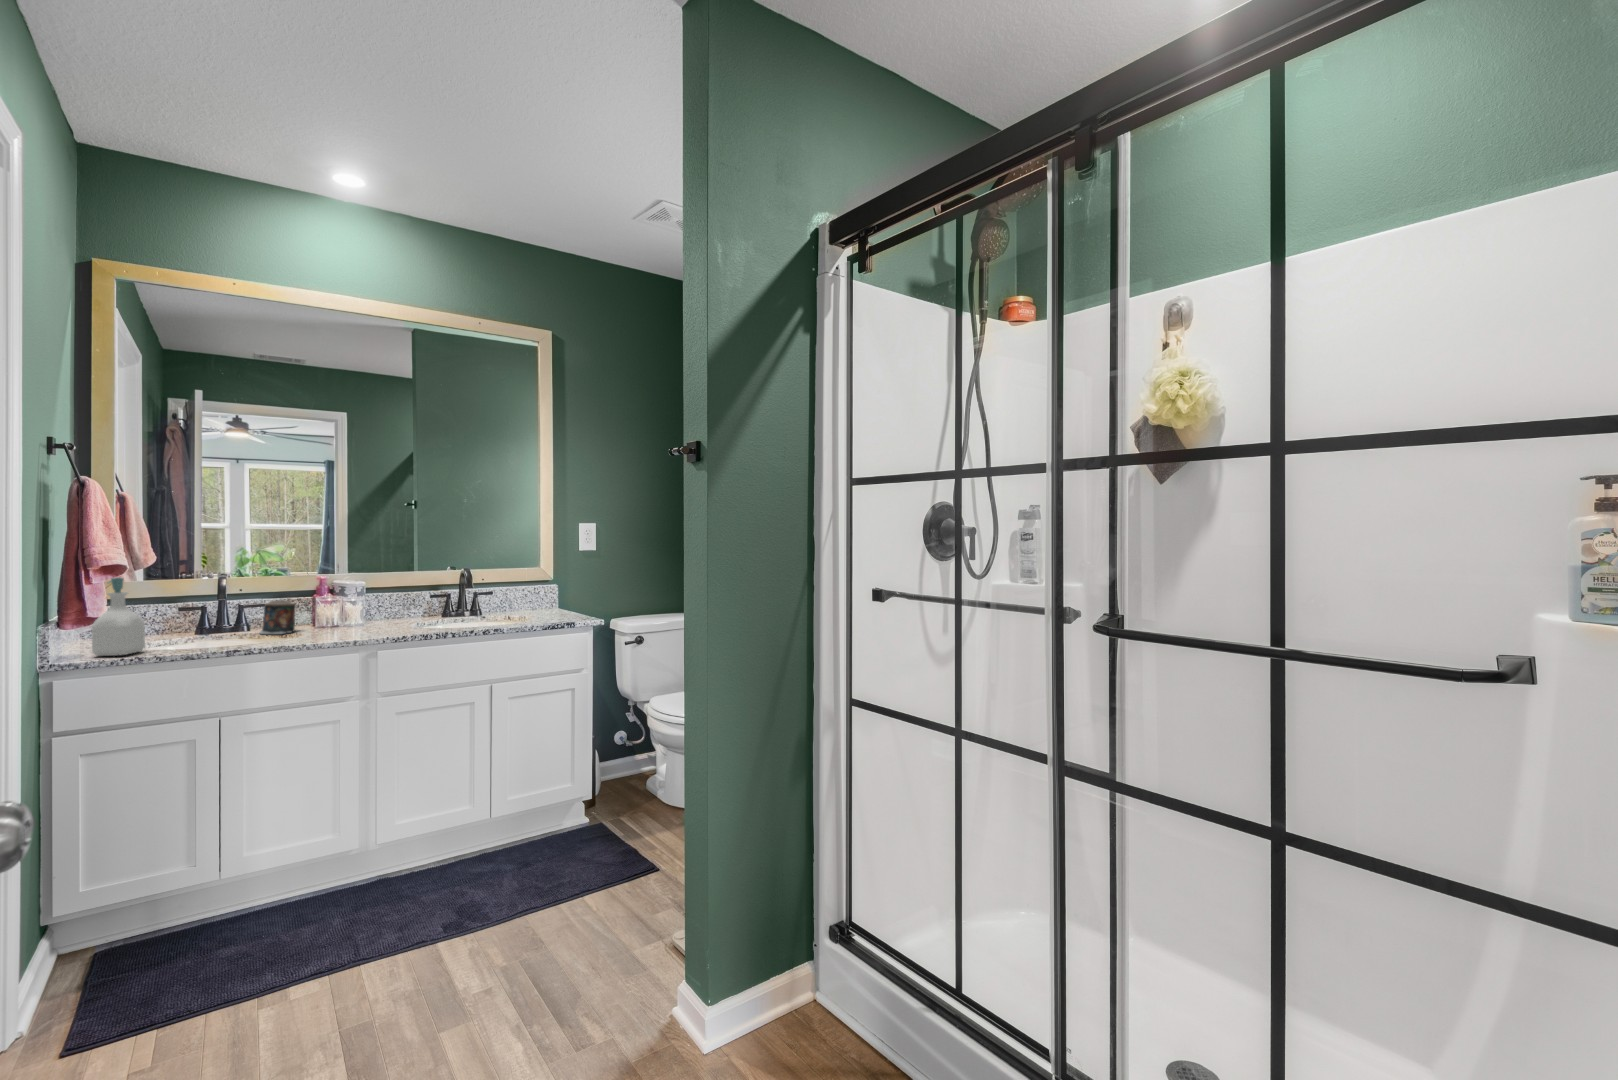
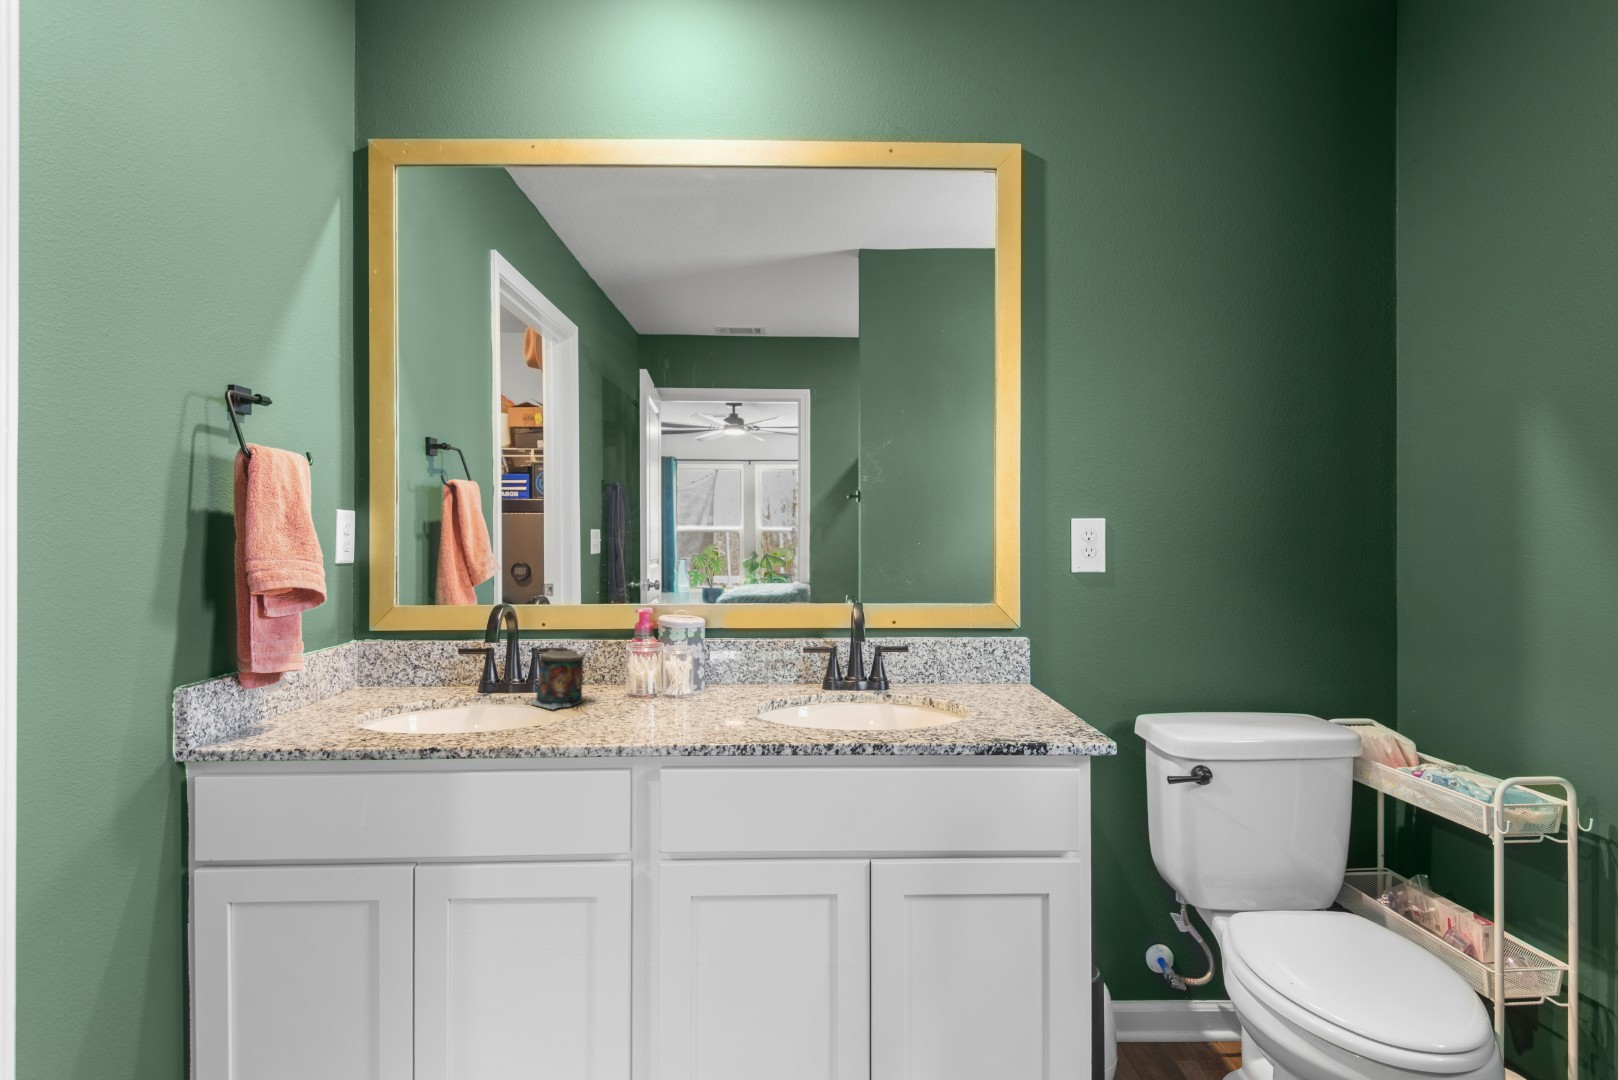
soap bottle: present [91,578,145,656] -> none [274,610,347,738]

